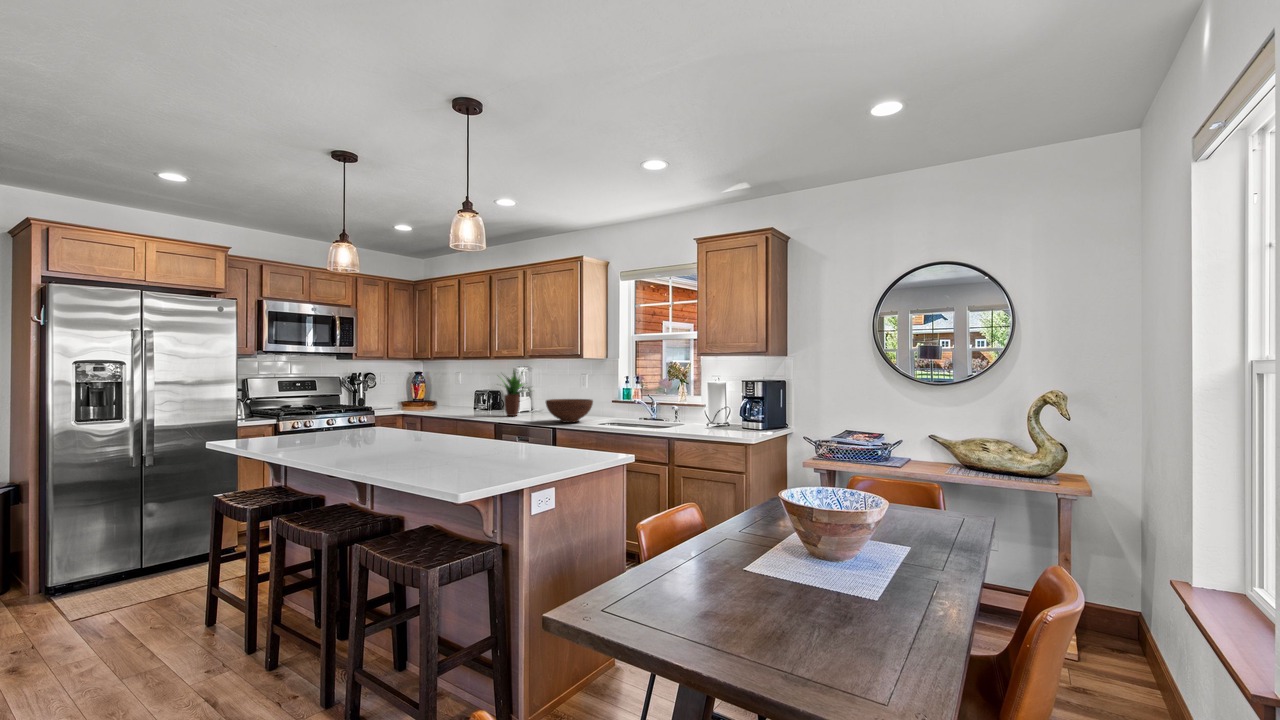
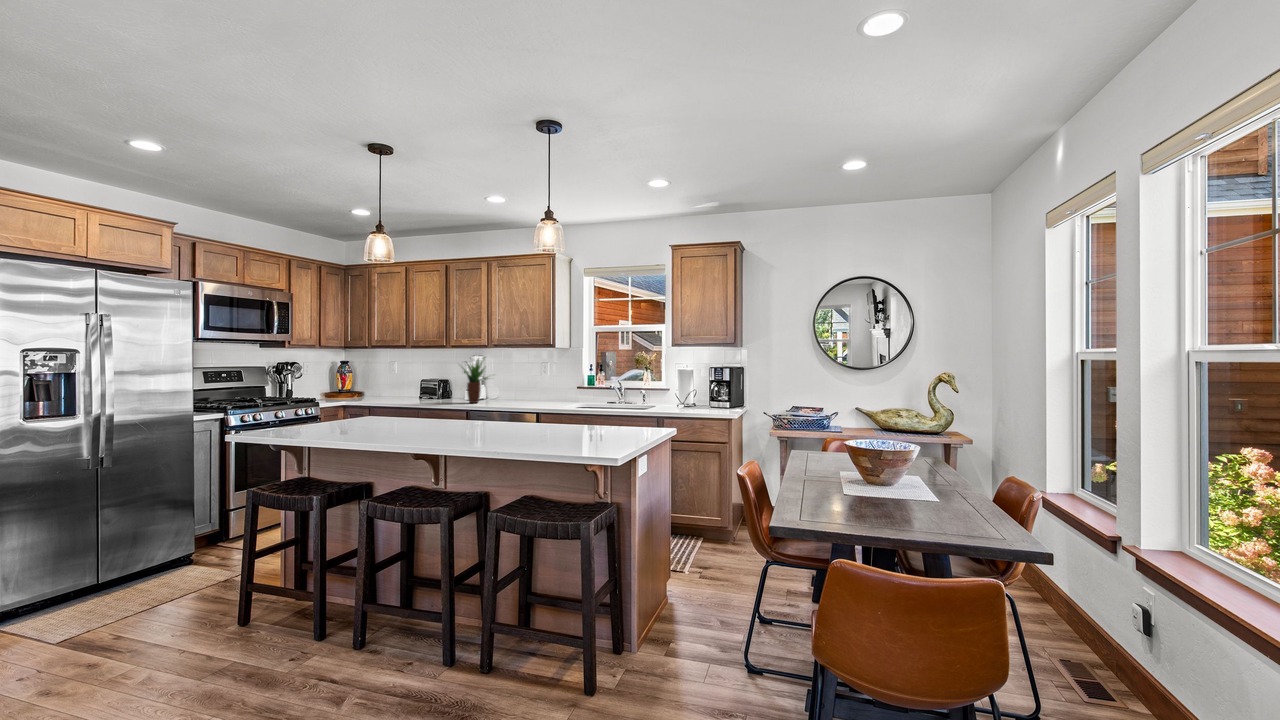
fruit bowl: present [546,399,593,422] -> none [522,385,566,407]

